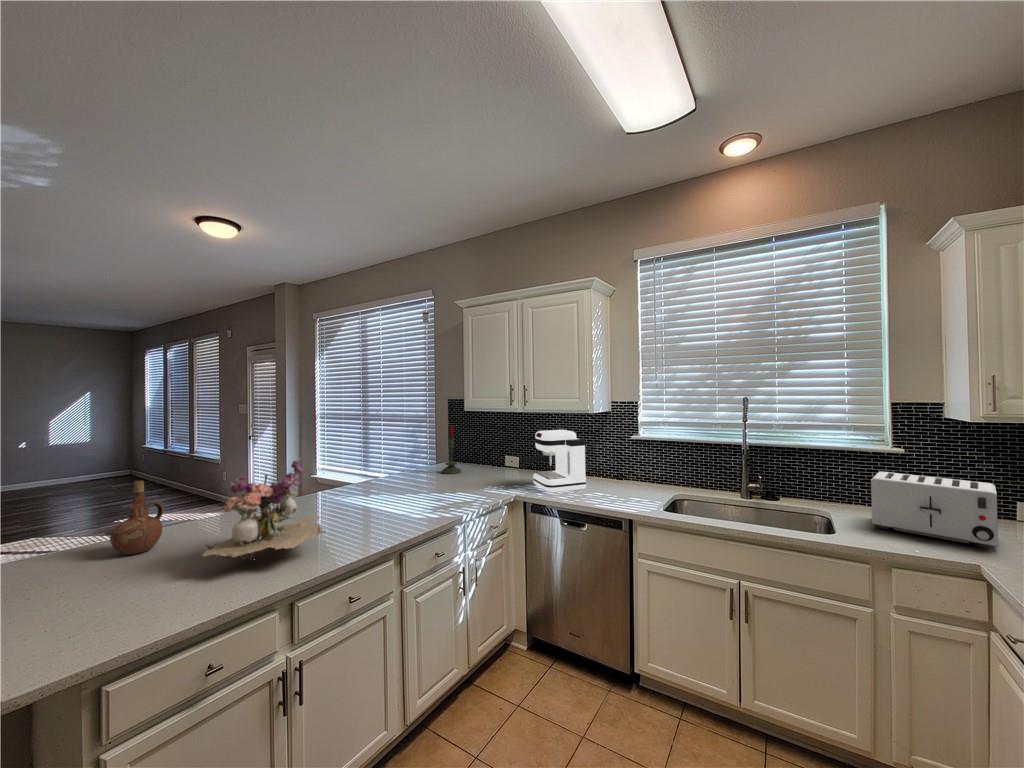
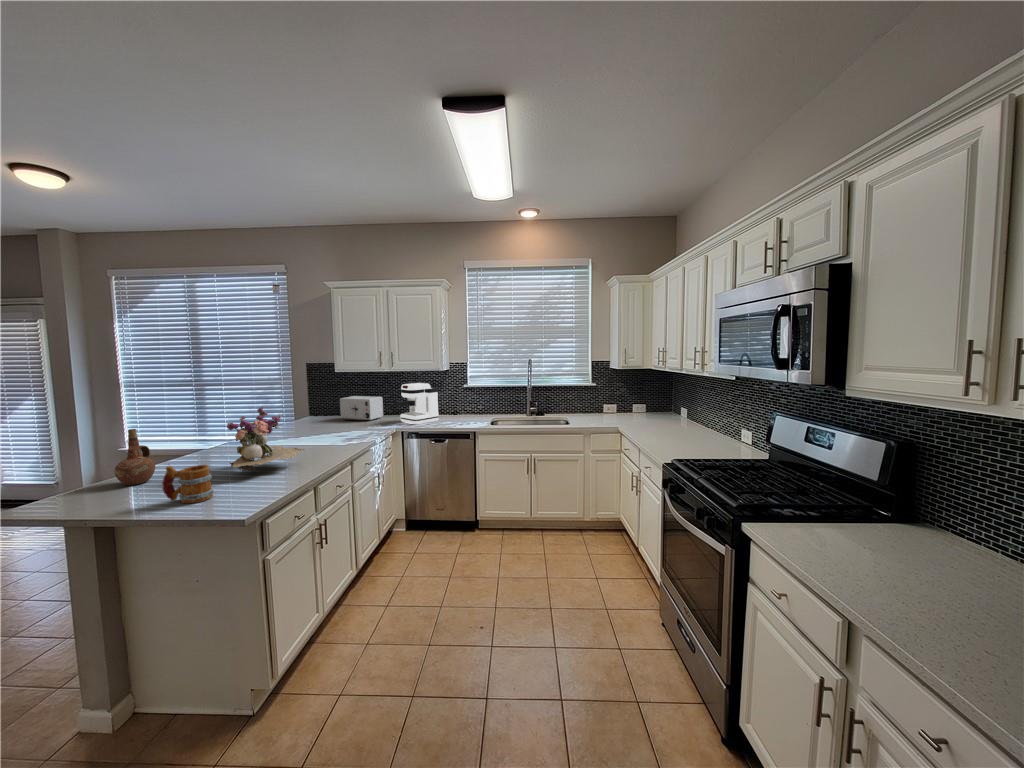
candle: present [442,425,461,474] -> none [314,383,331,423]
toaster: present [871,471,998,548] -> present [340,396,383,421]
mug: none [60,553,130,623] -> present [162,465,214,503]

